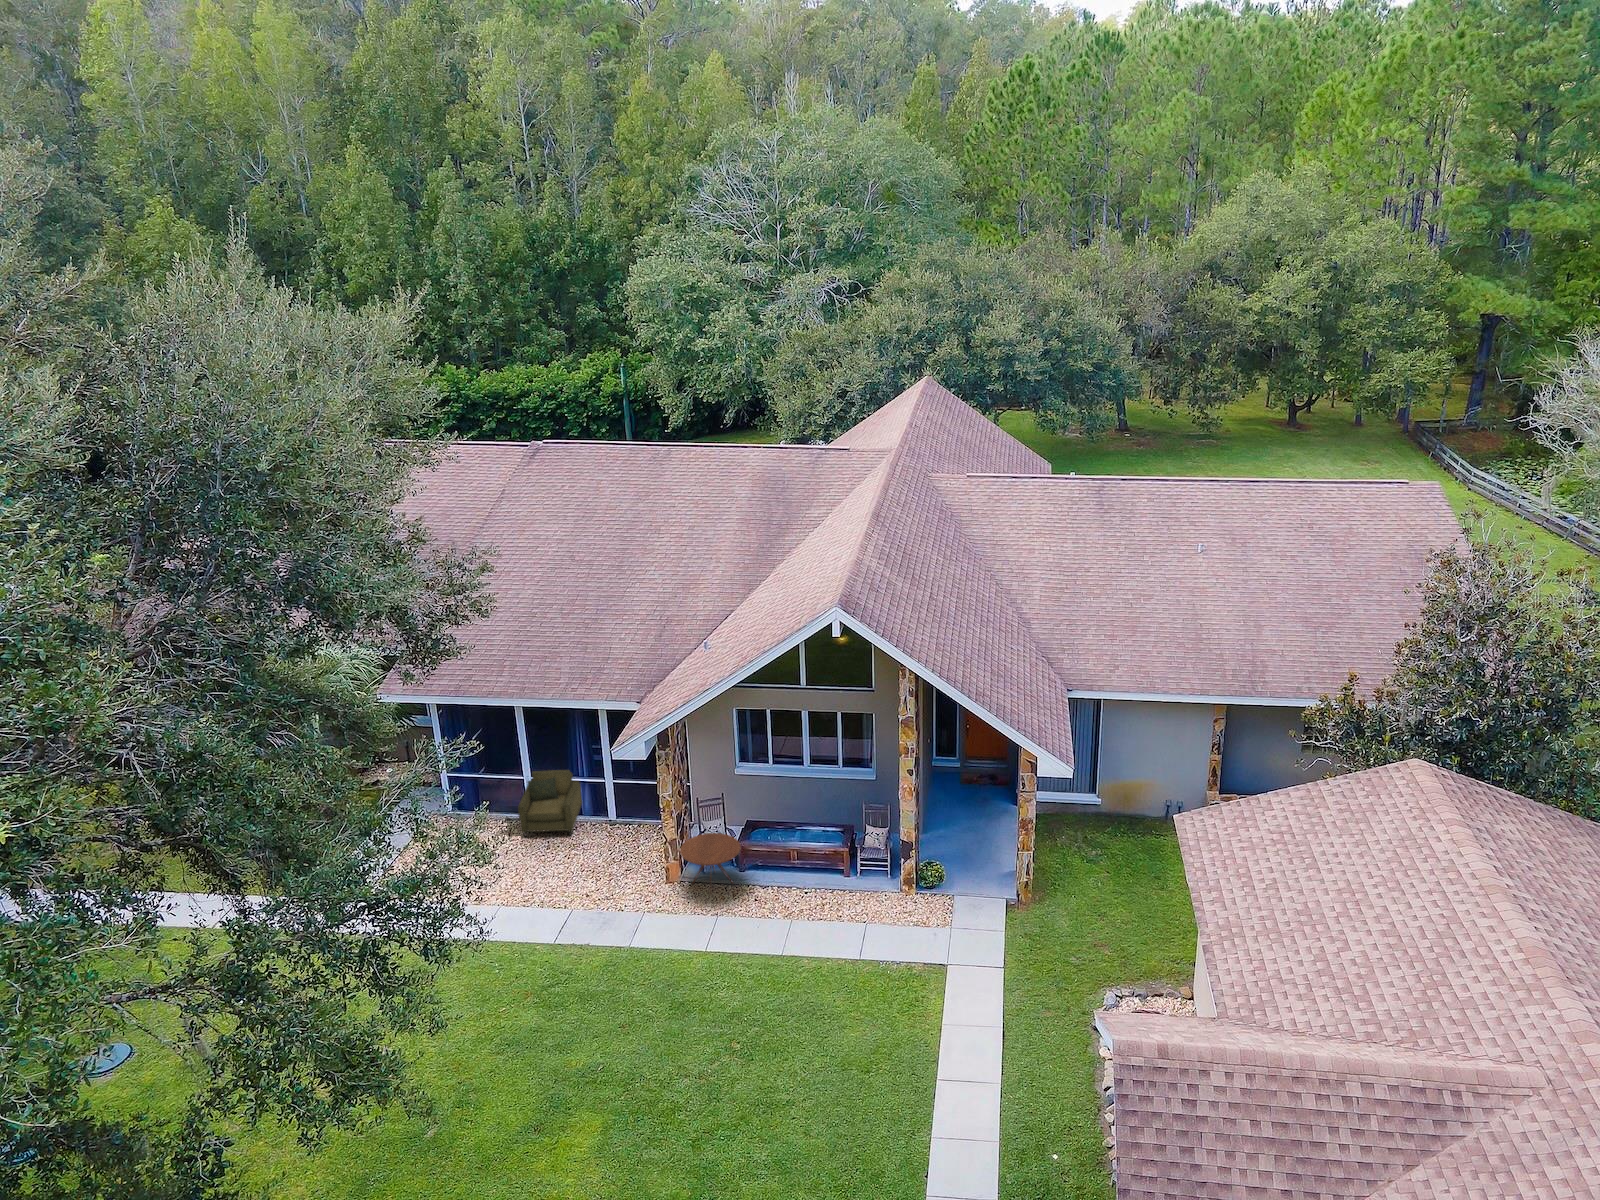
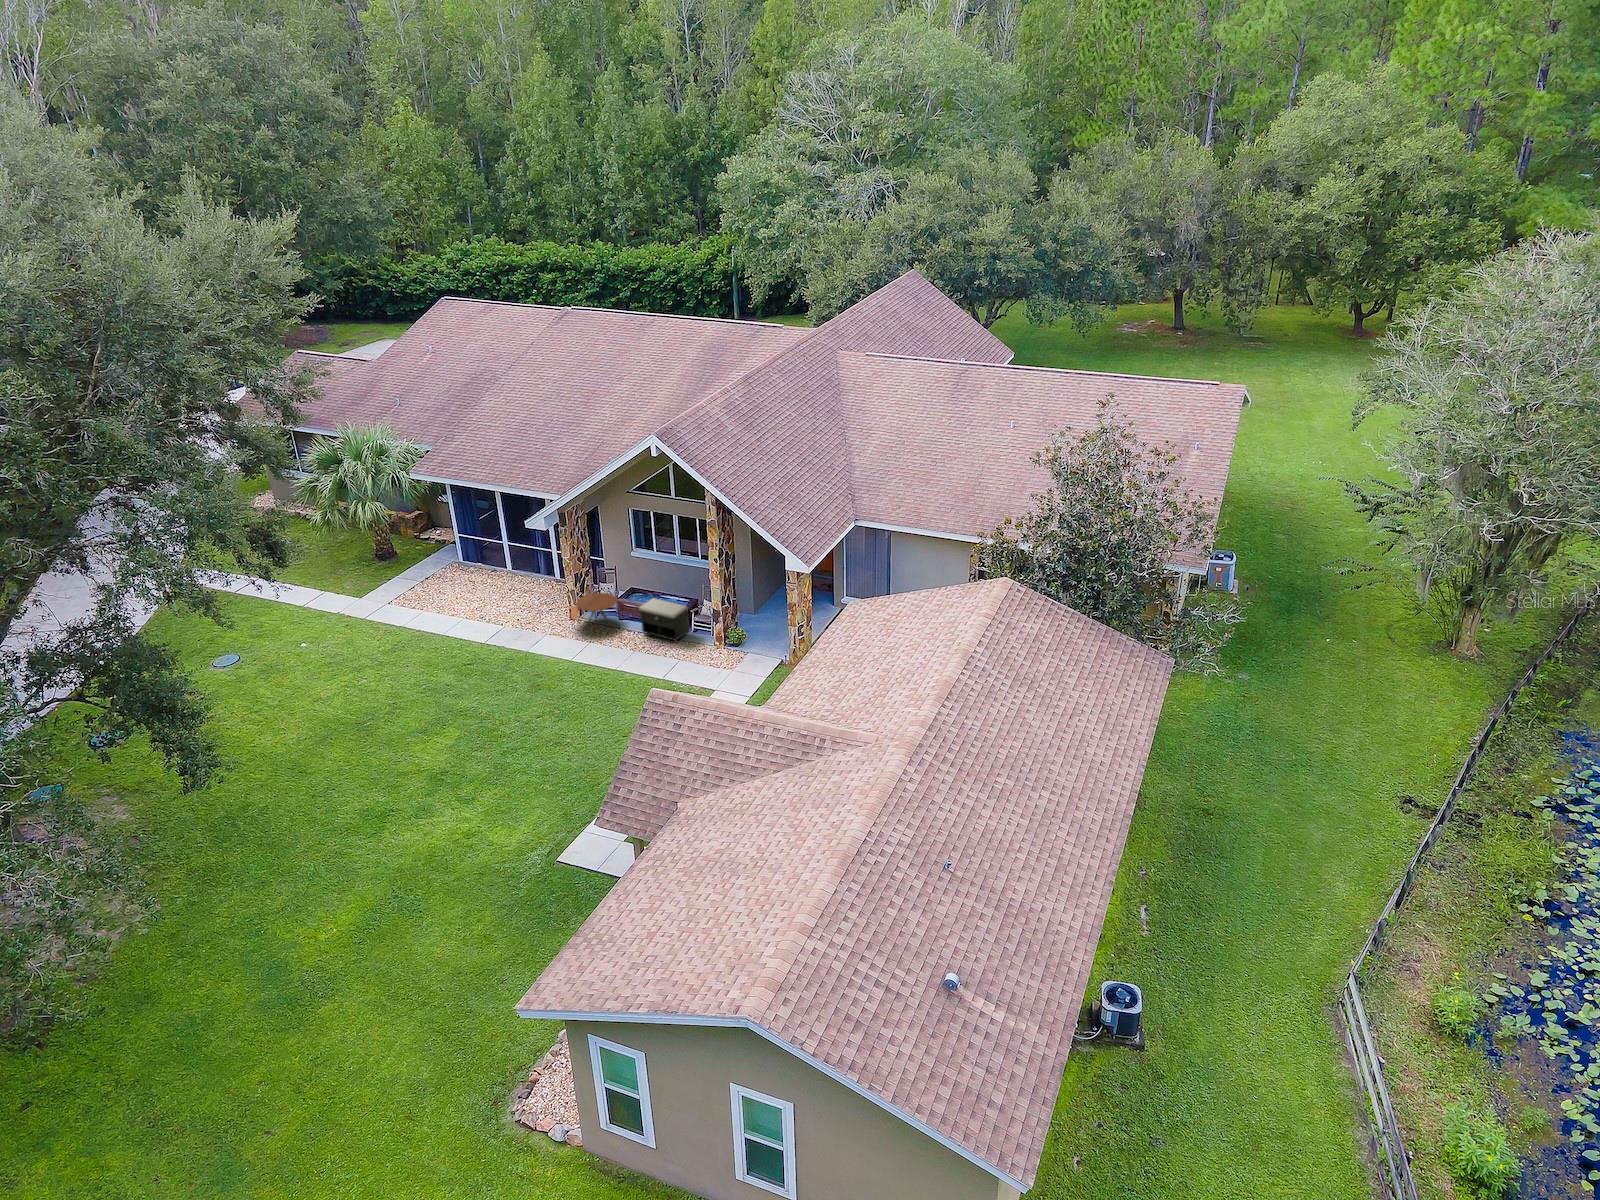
armchair: present [518,770,582,837] -> none [494,544,545,590]
storage bench: none [783,834,852,896] -> present [639,598,689,641]

